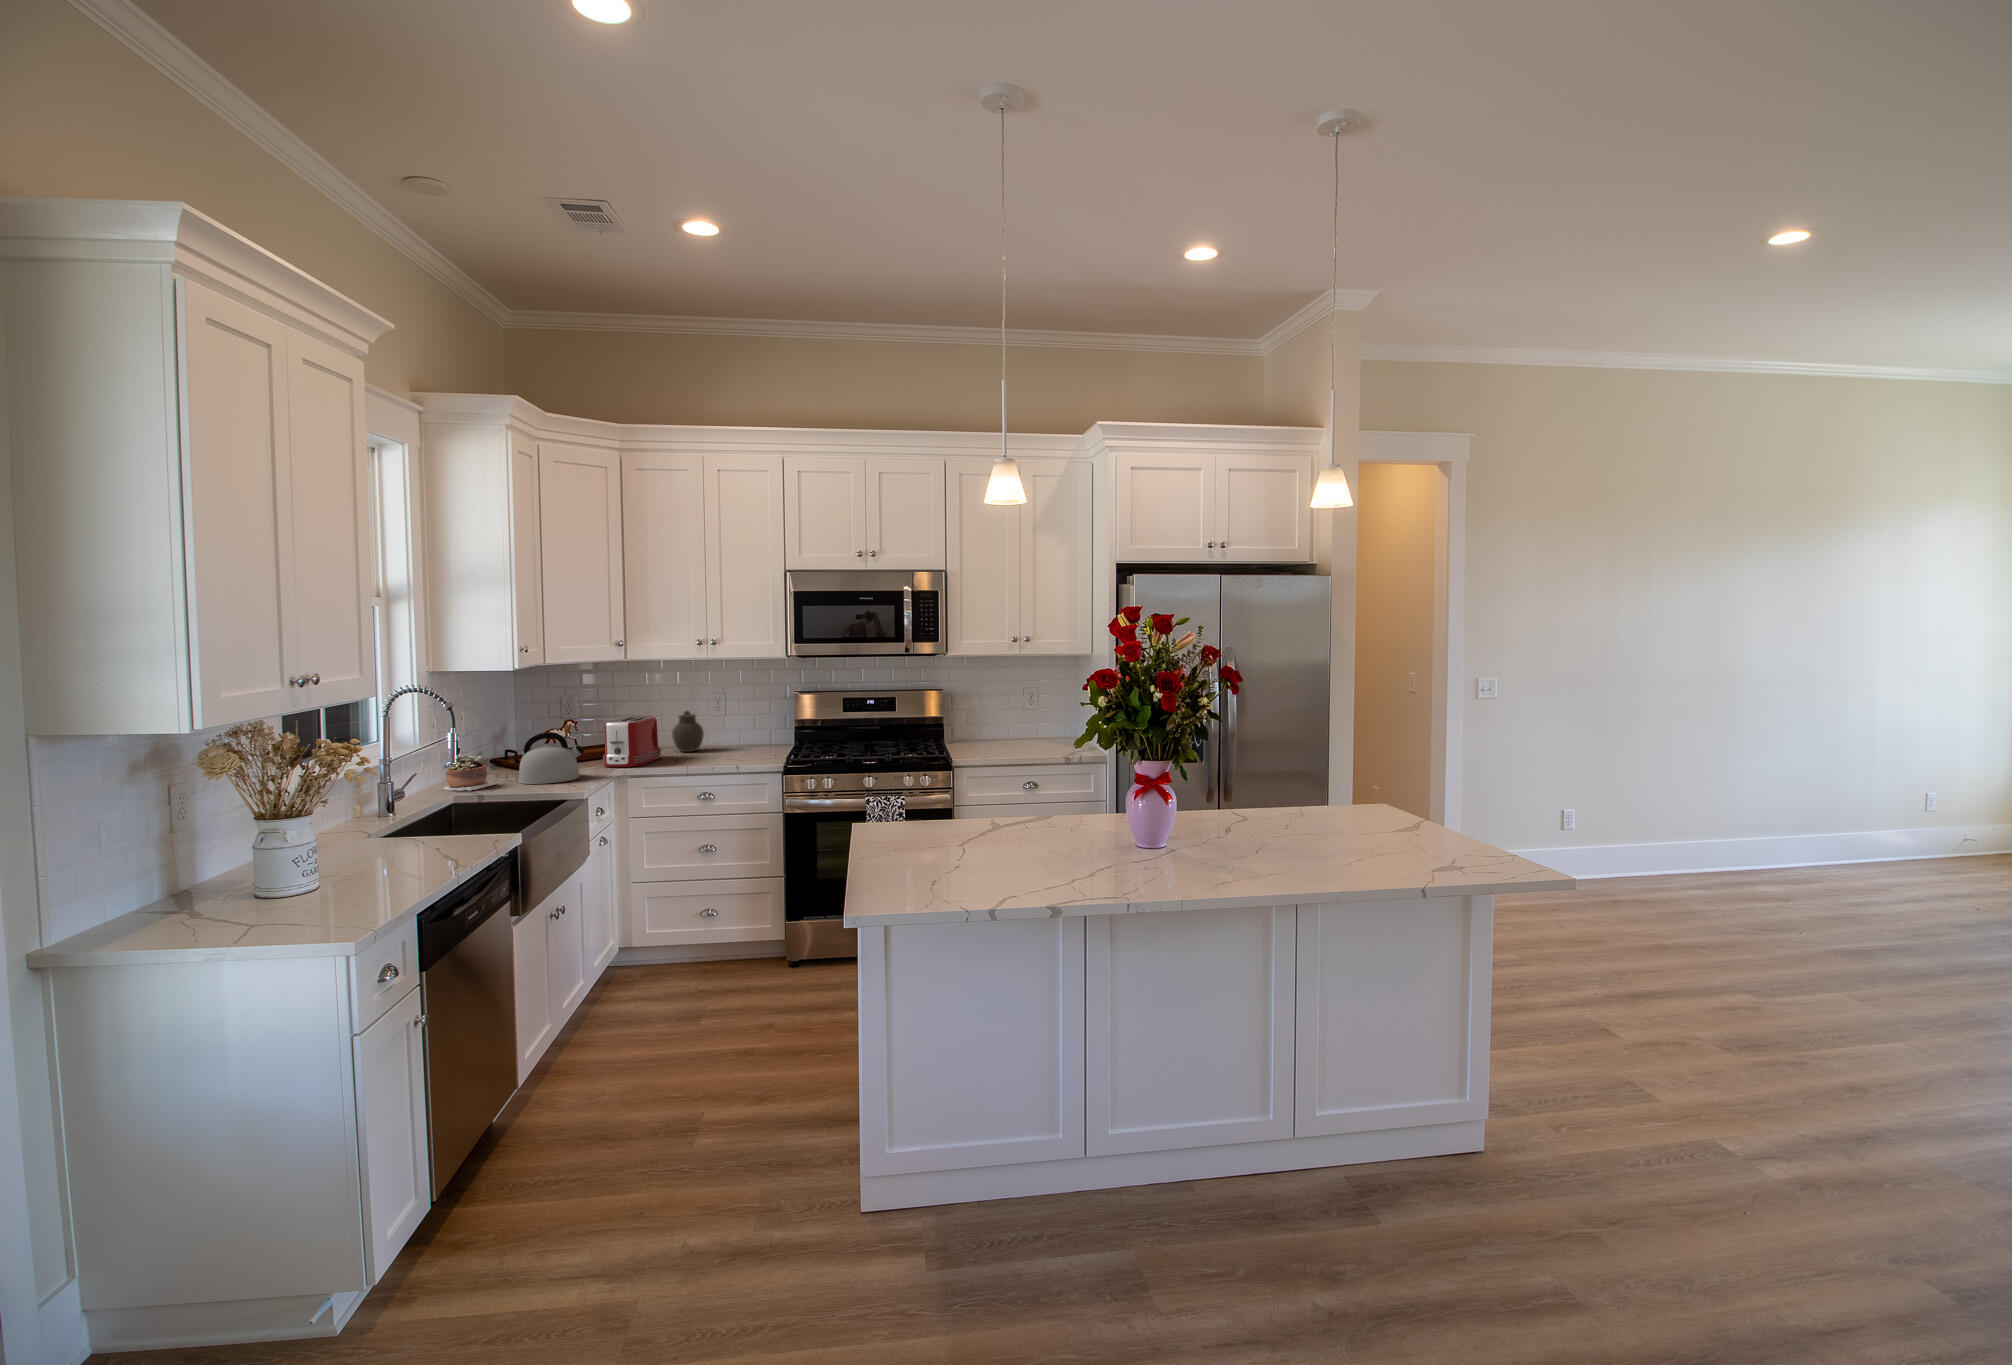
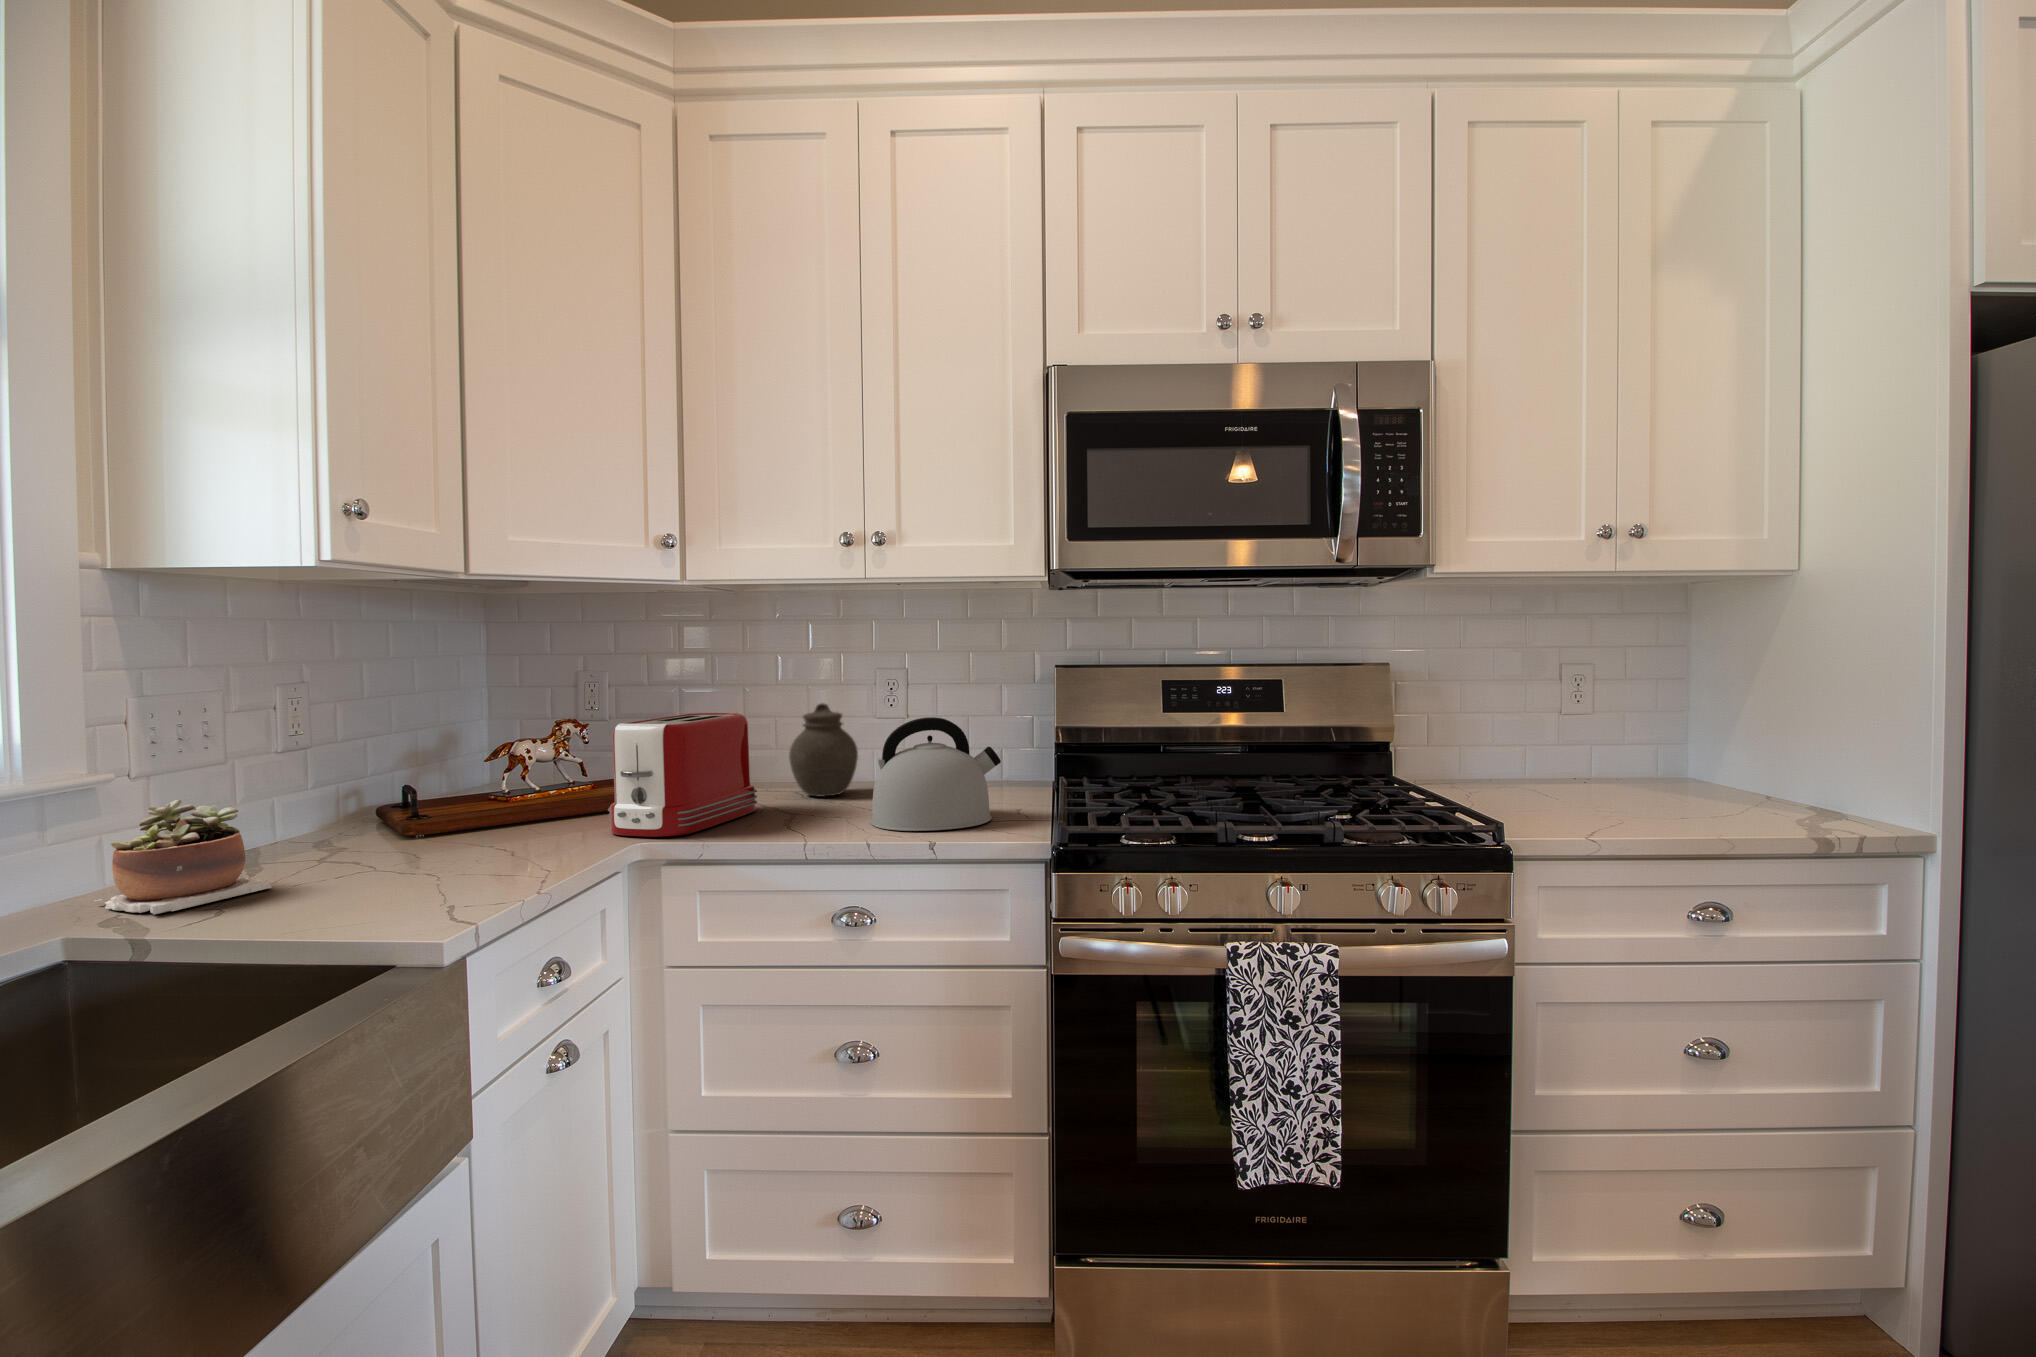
kettle: present [519,732,584,784] -> present [871,717,1001,831]

